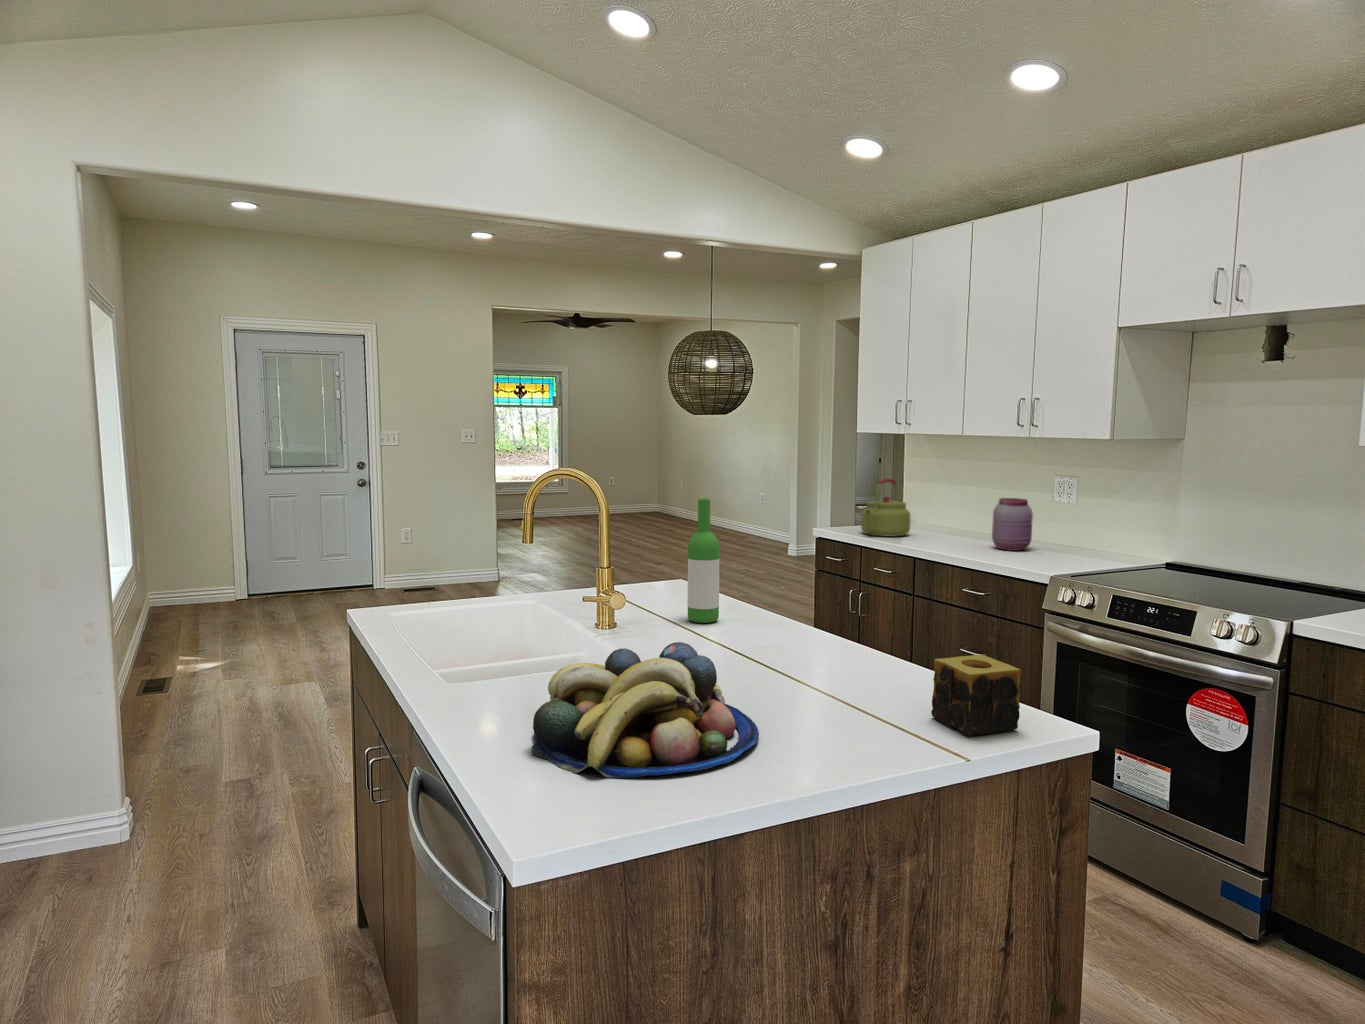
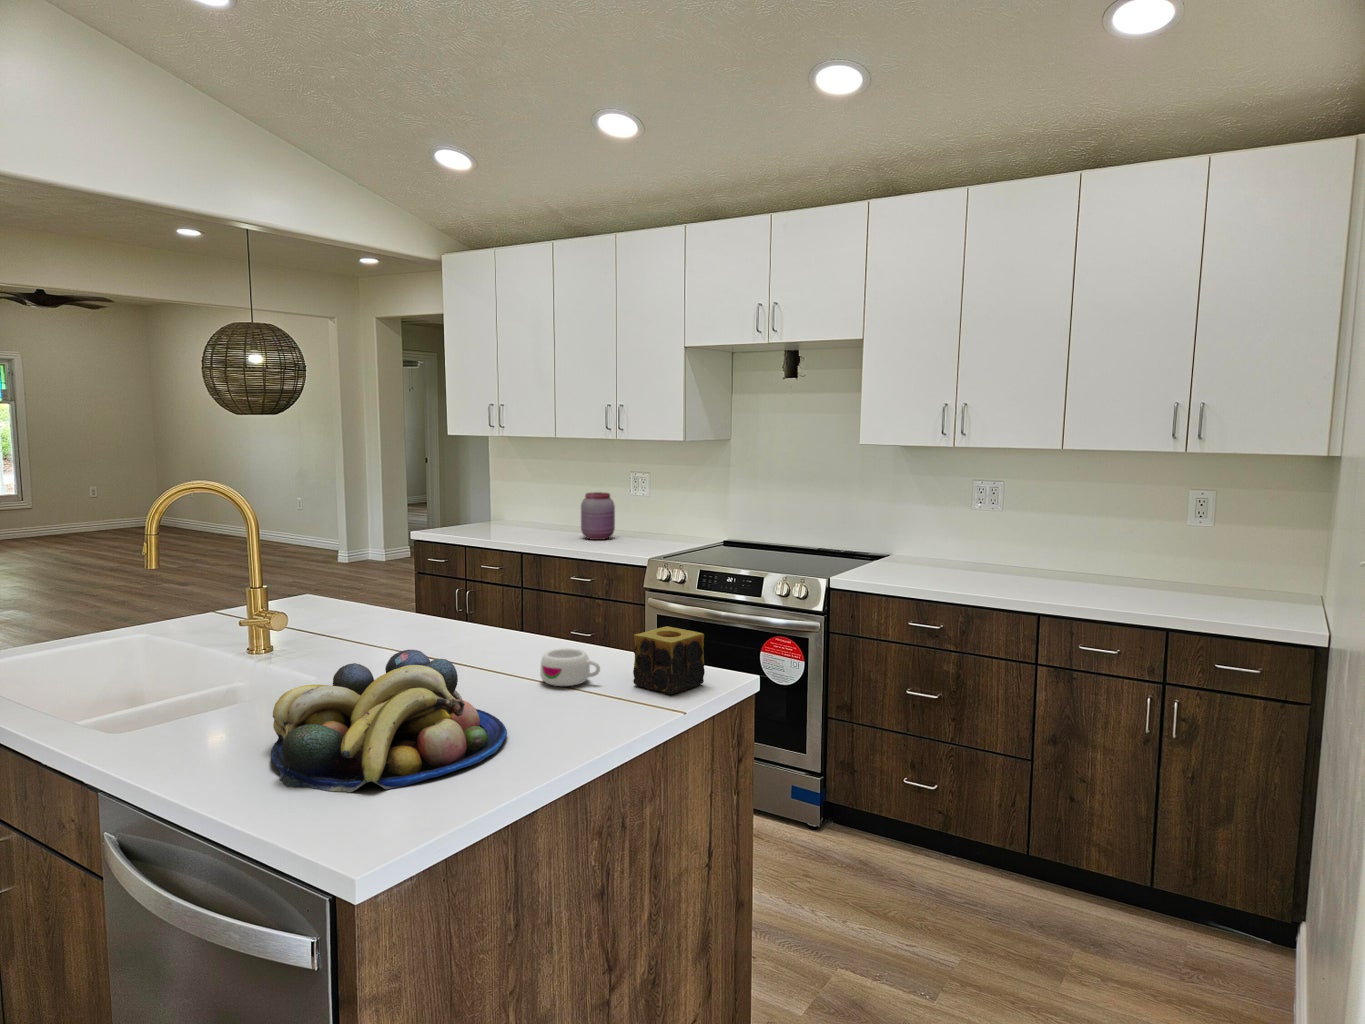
kettle: present [861,478,910,537] -> none [454,478,502,535]
wine bottle: present [688,498,719,623] -> none [342,506,378,635]
mug: none [832,663,895,706] -> present [540,648,600,686]

